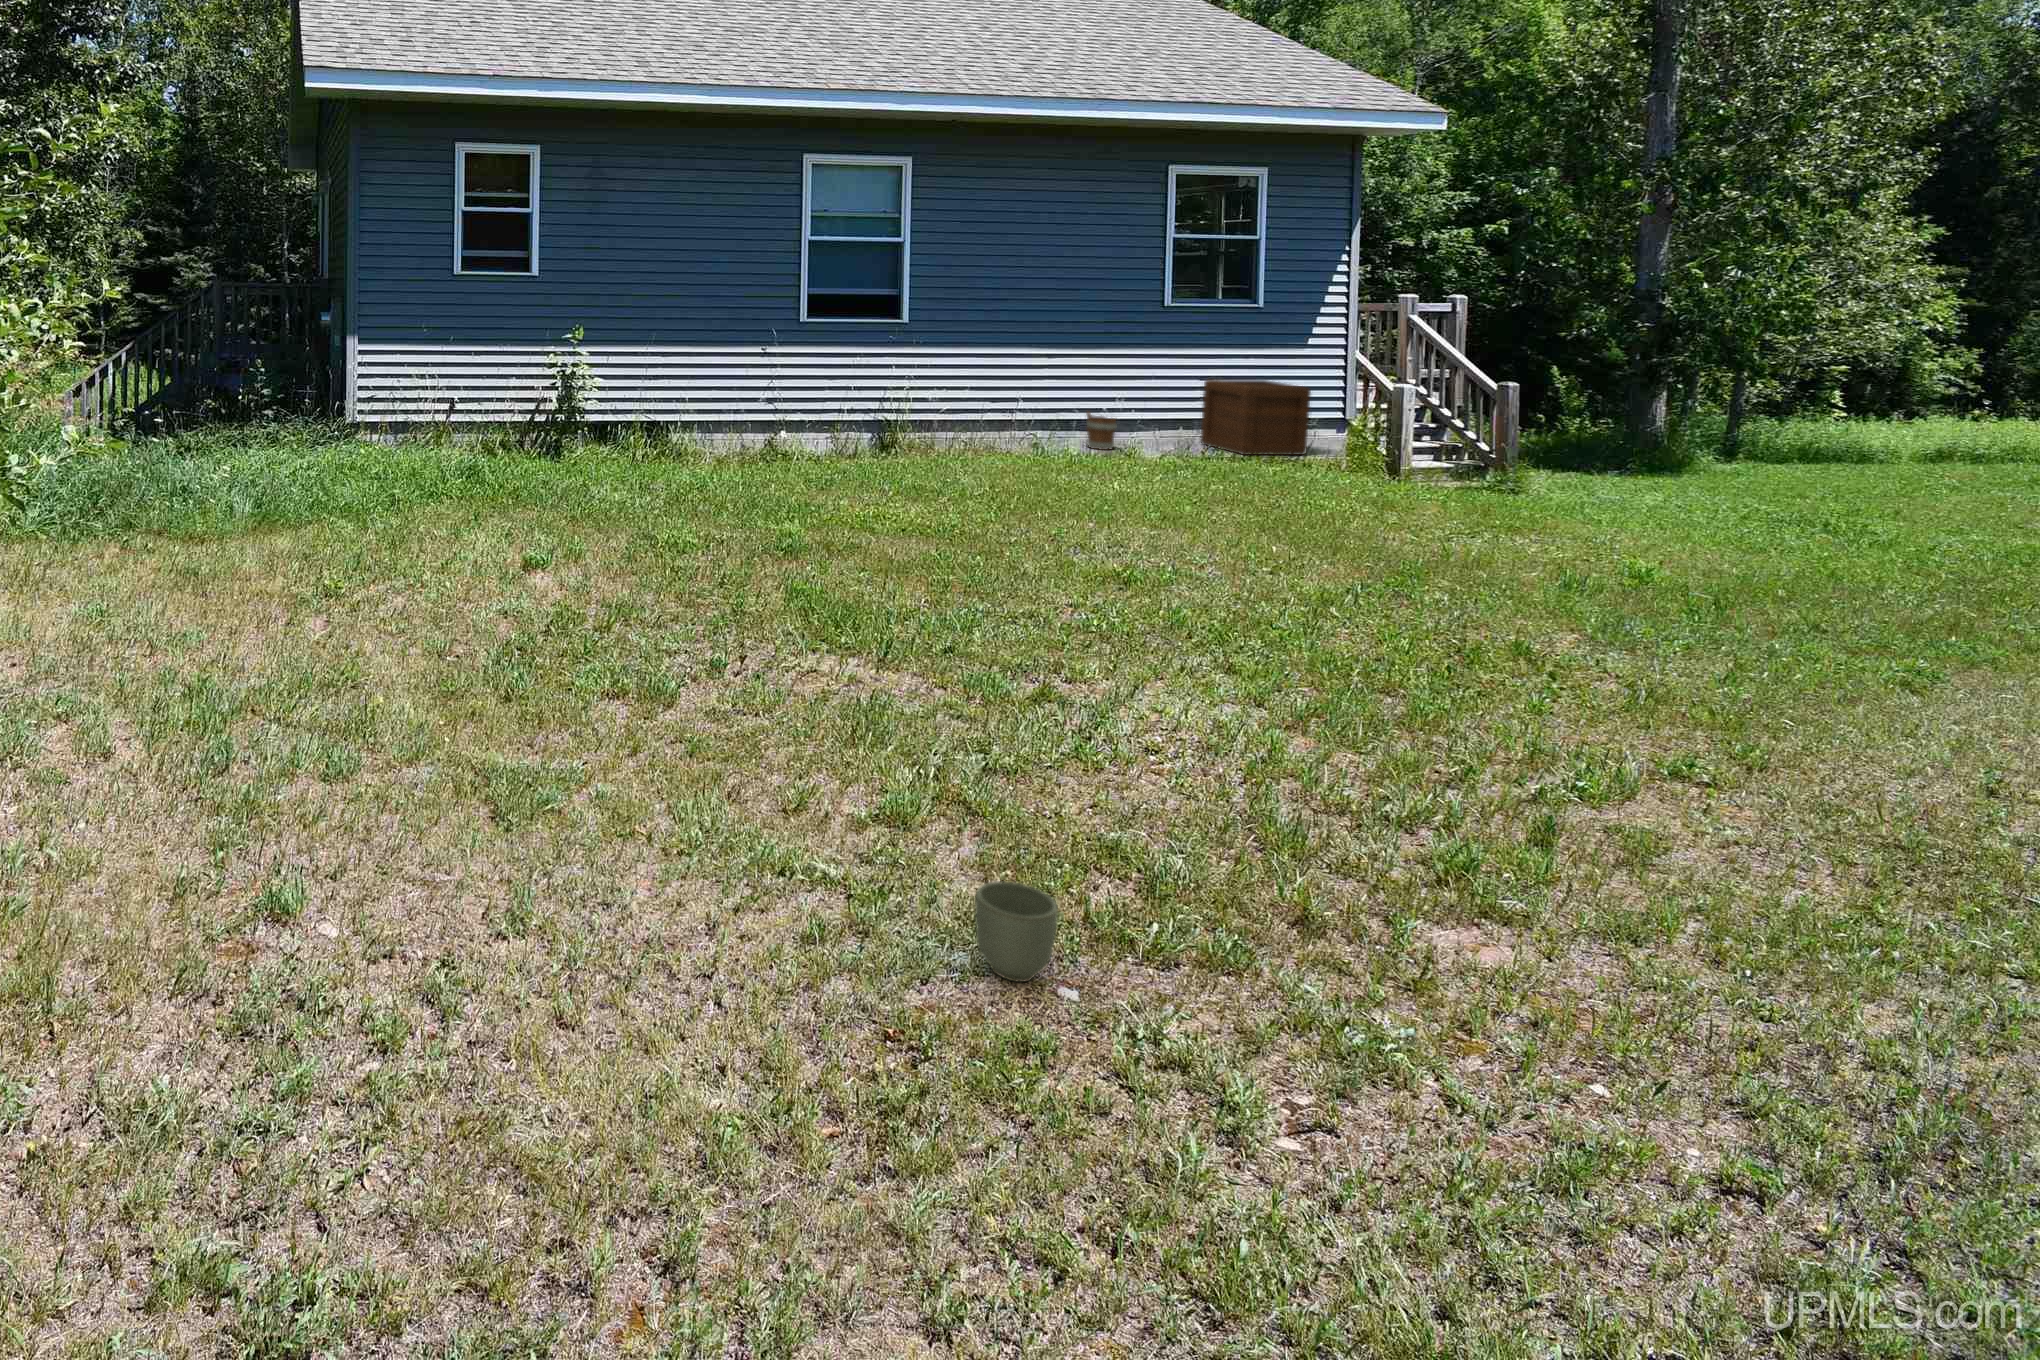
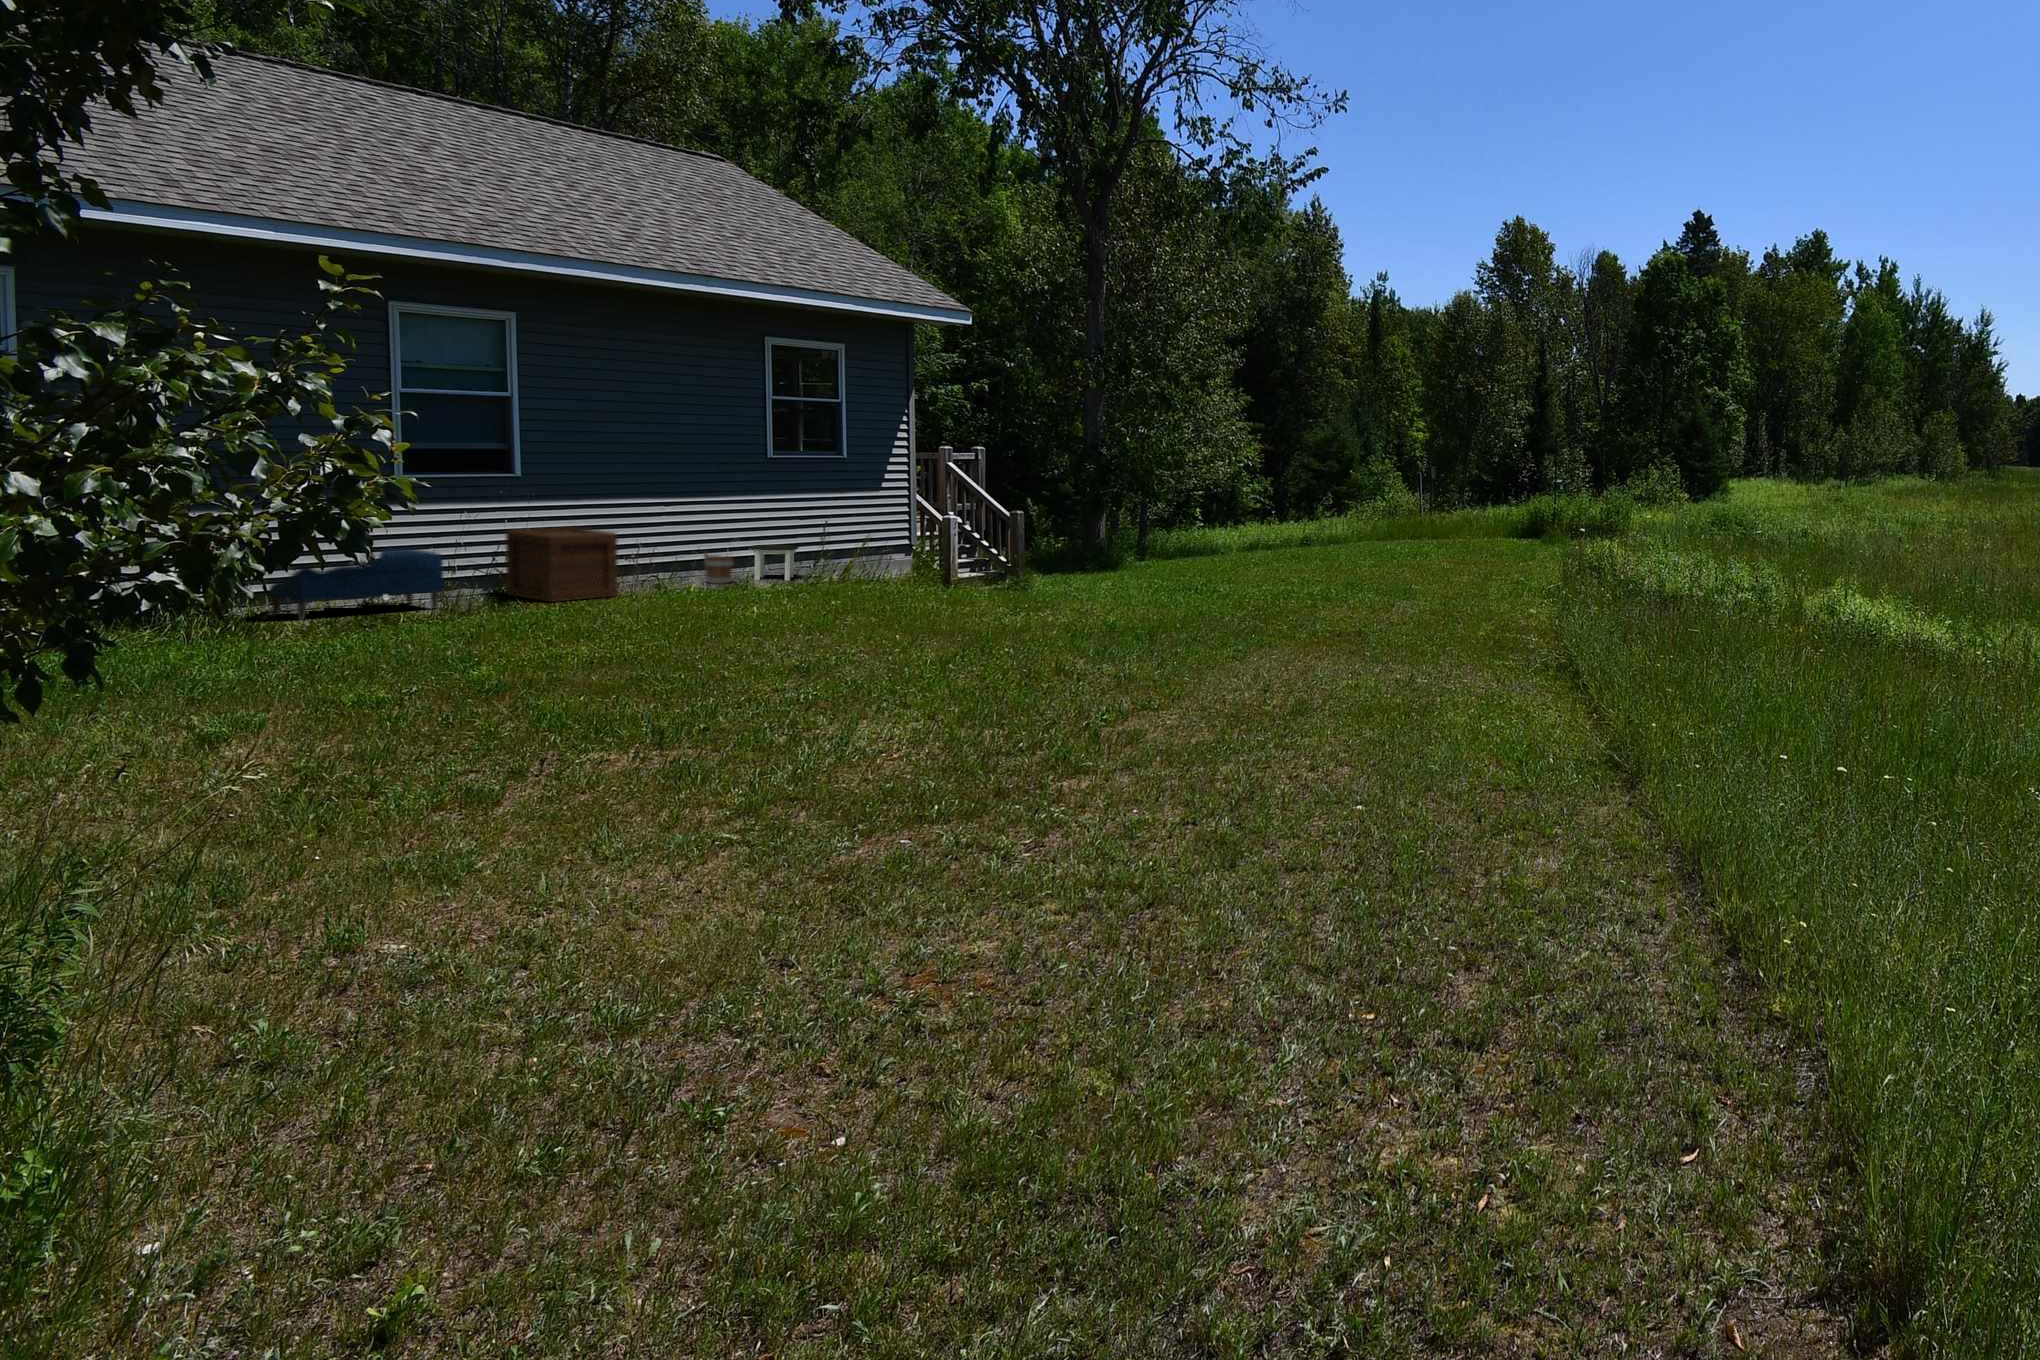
wooden crate: present [1201,379,1311,455] -> present [506,527,617,602]
bench: none [697,389,829,451] -> present [268,548,443,620]
round table: none [1139,407,1195,452] -> present [750,544,799,581]
planter: present [975,881,1058,982] -> none [796,814,846,865]

